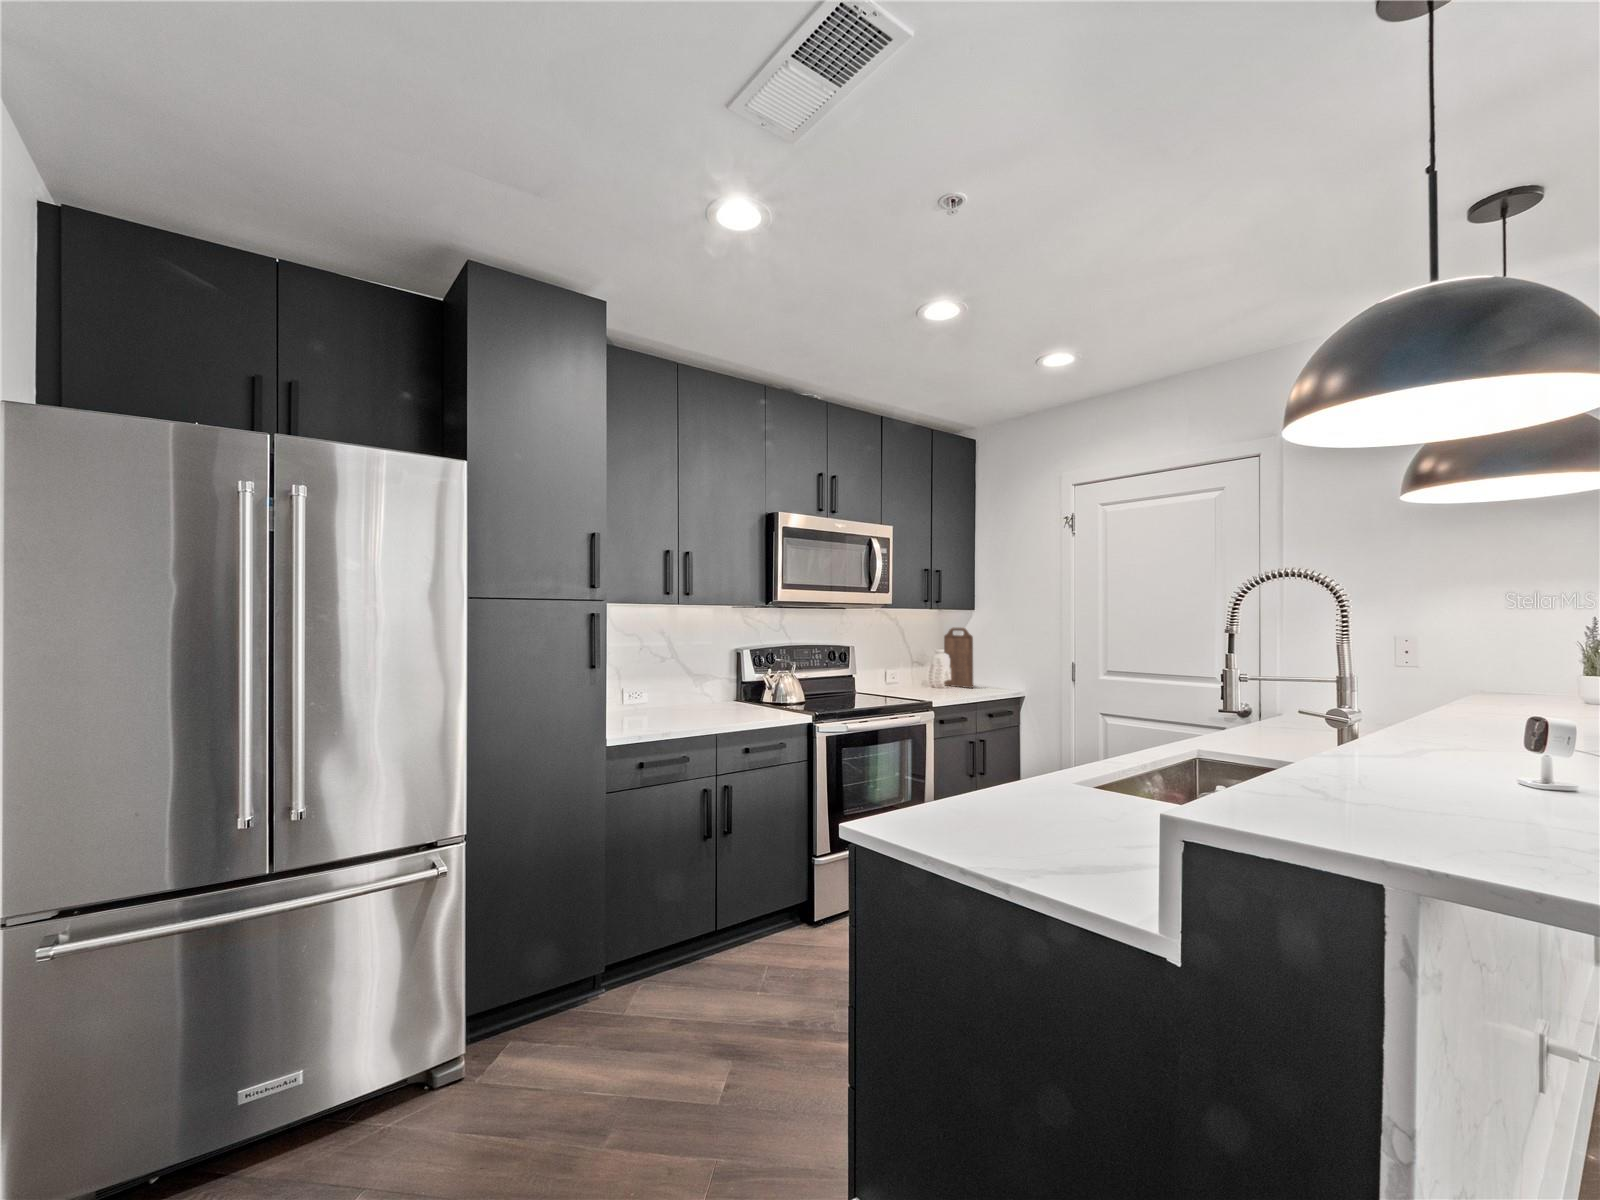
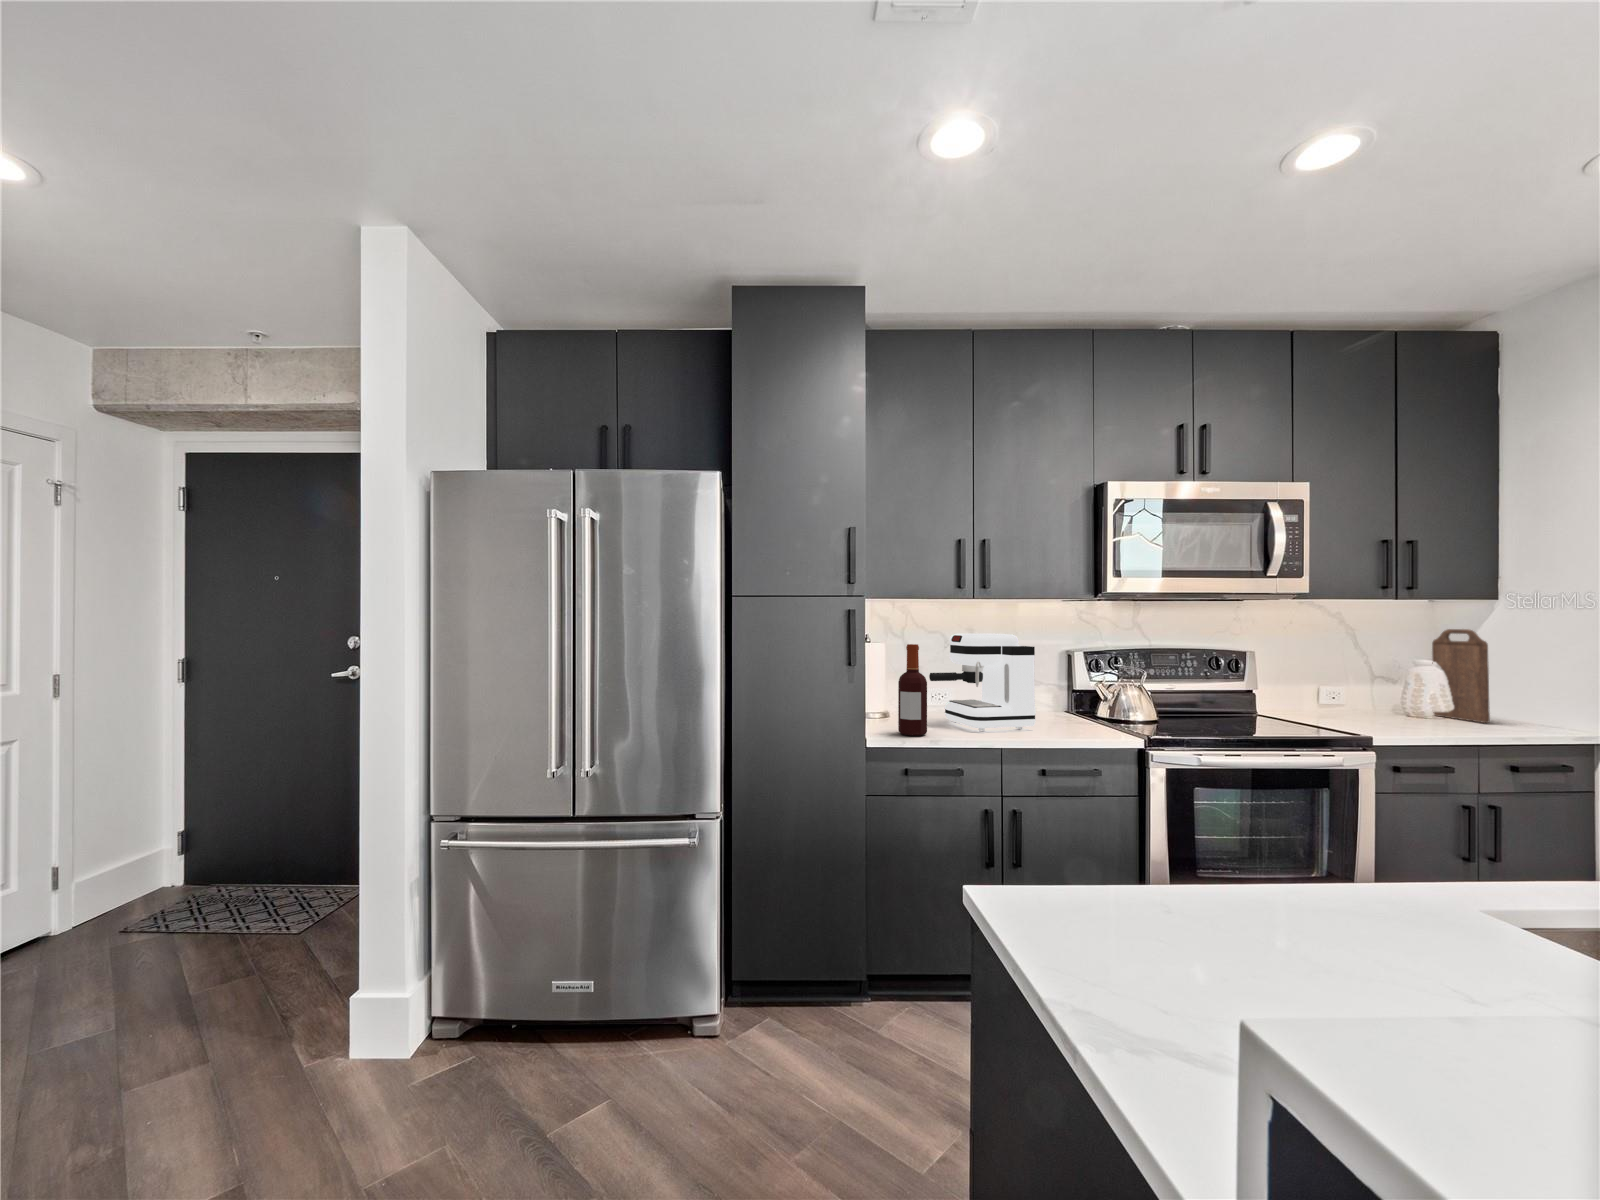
coffee maker: none [645,638,732,721] -> present [929,634,1036,730]
bottle: none [630,650,656,731] -> present [898,644,927,736]

